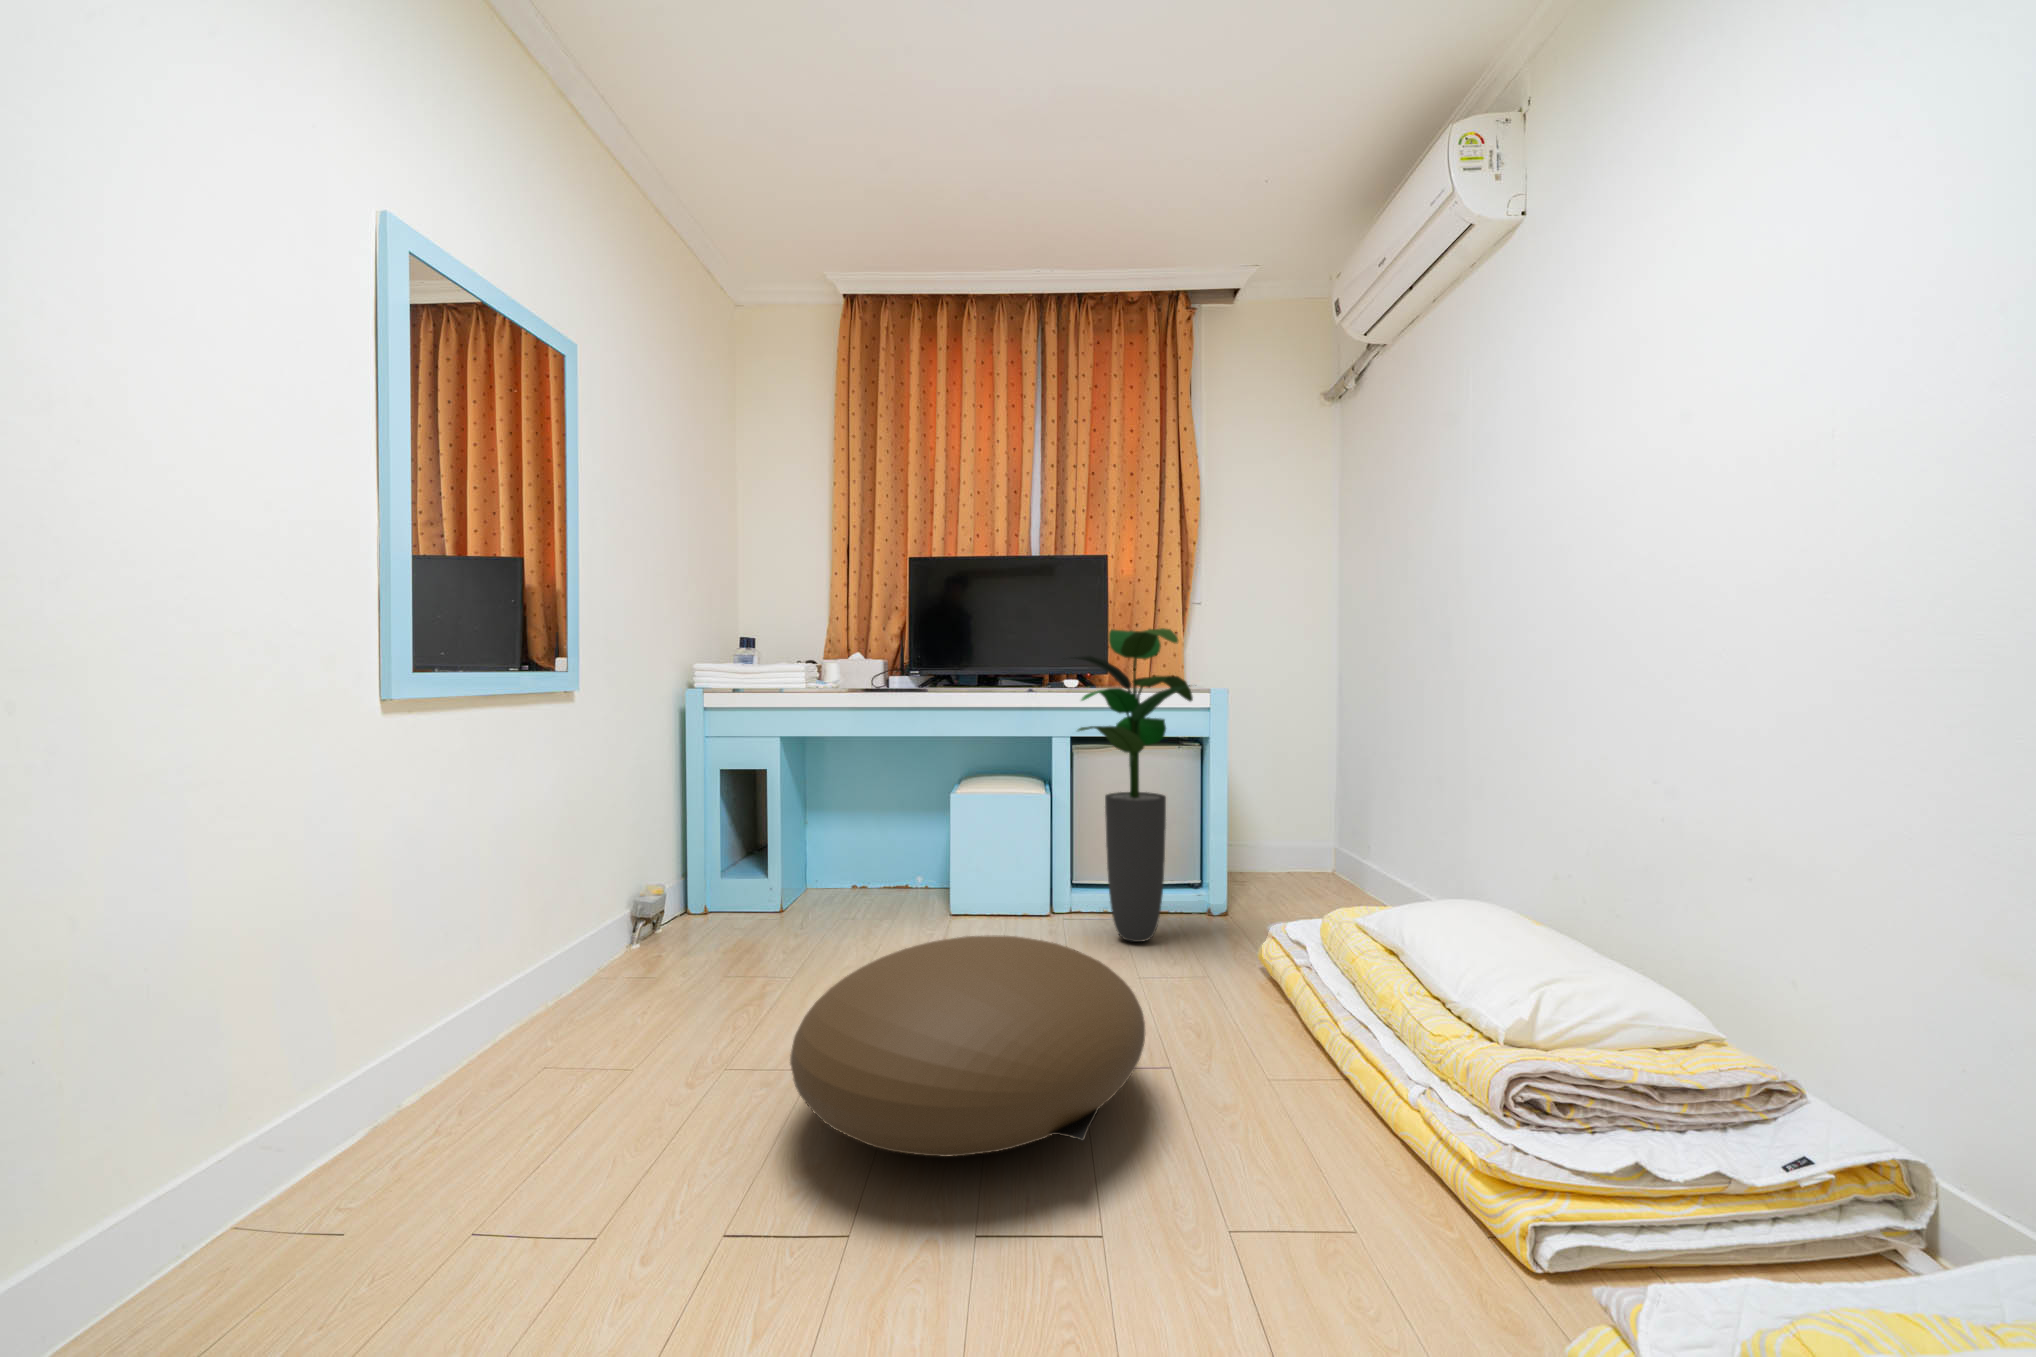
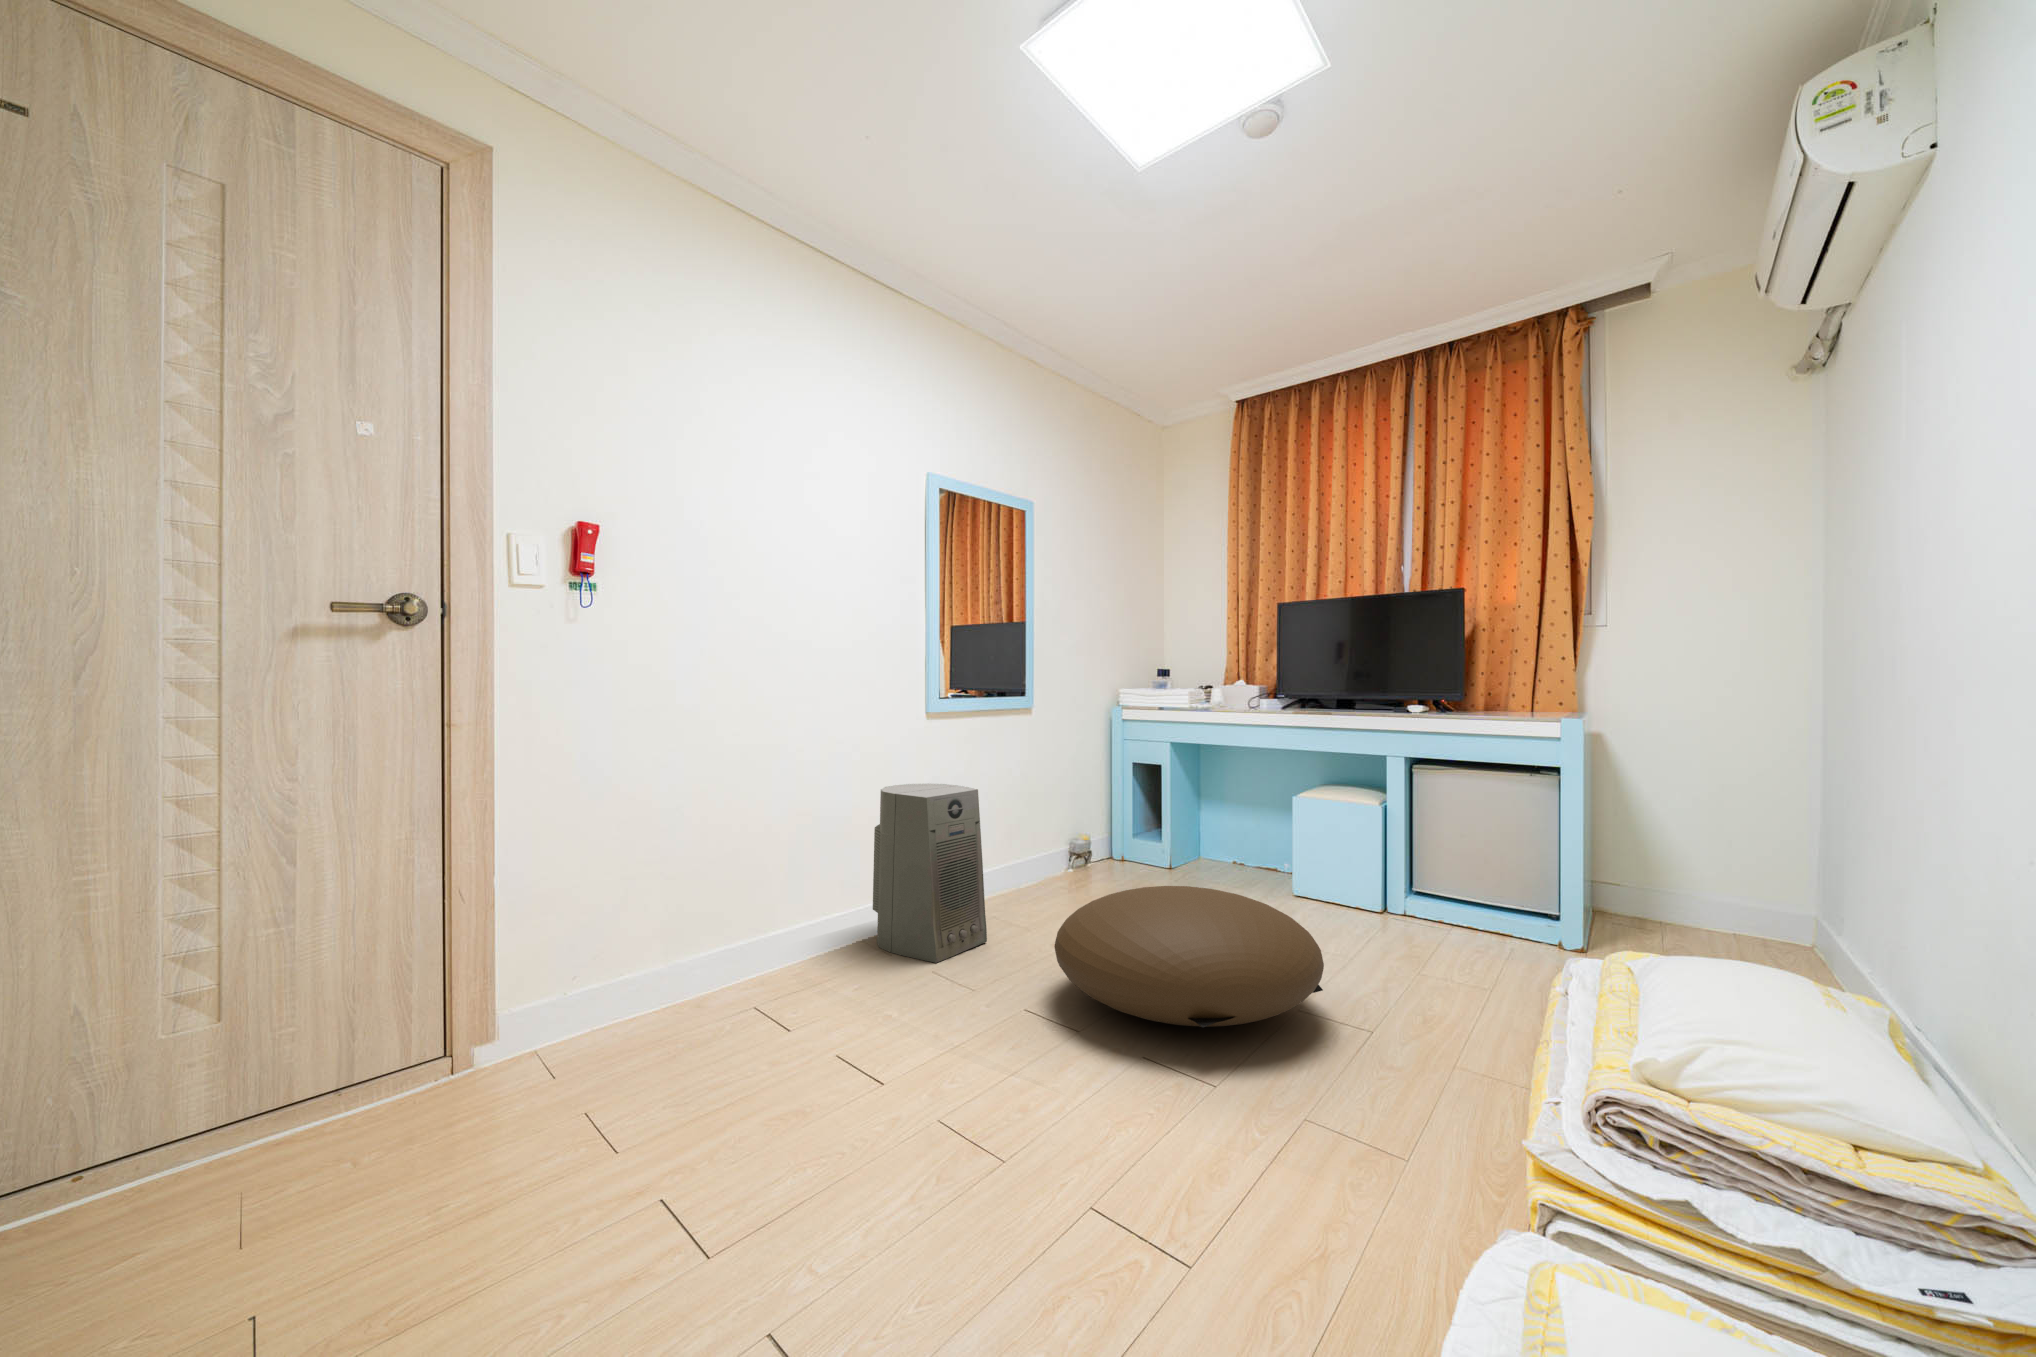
potted plant: present [1071,628,1193,942] -> none [1376,657,1525,951]
air purifier: none [350,846,606,1197] -> present [873,784,987,963]

